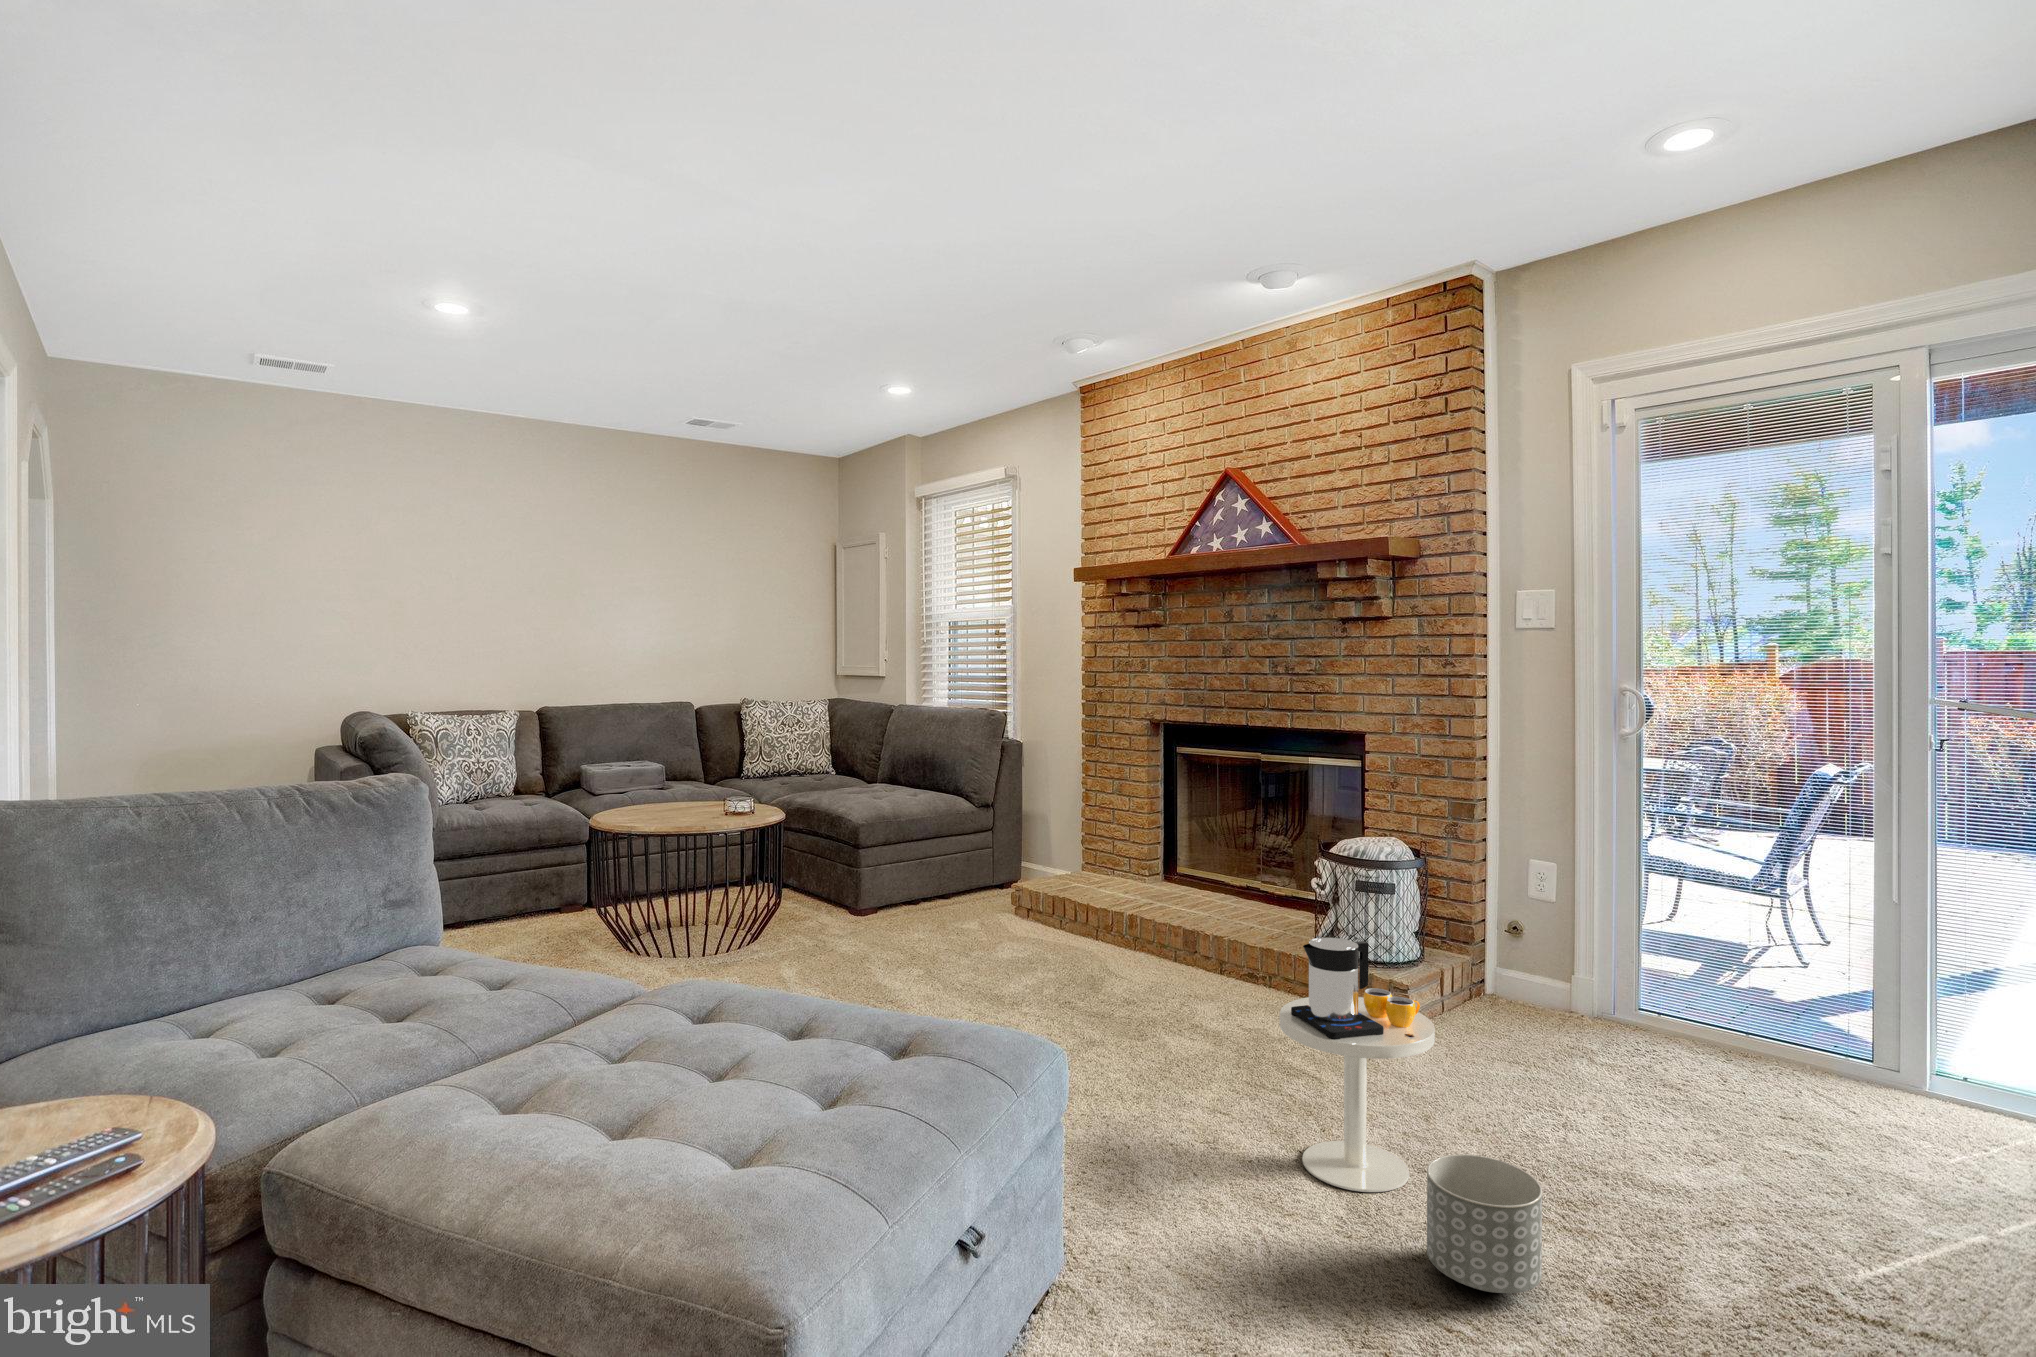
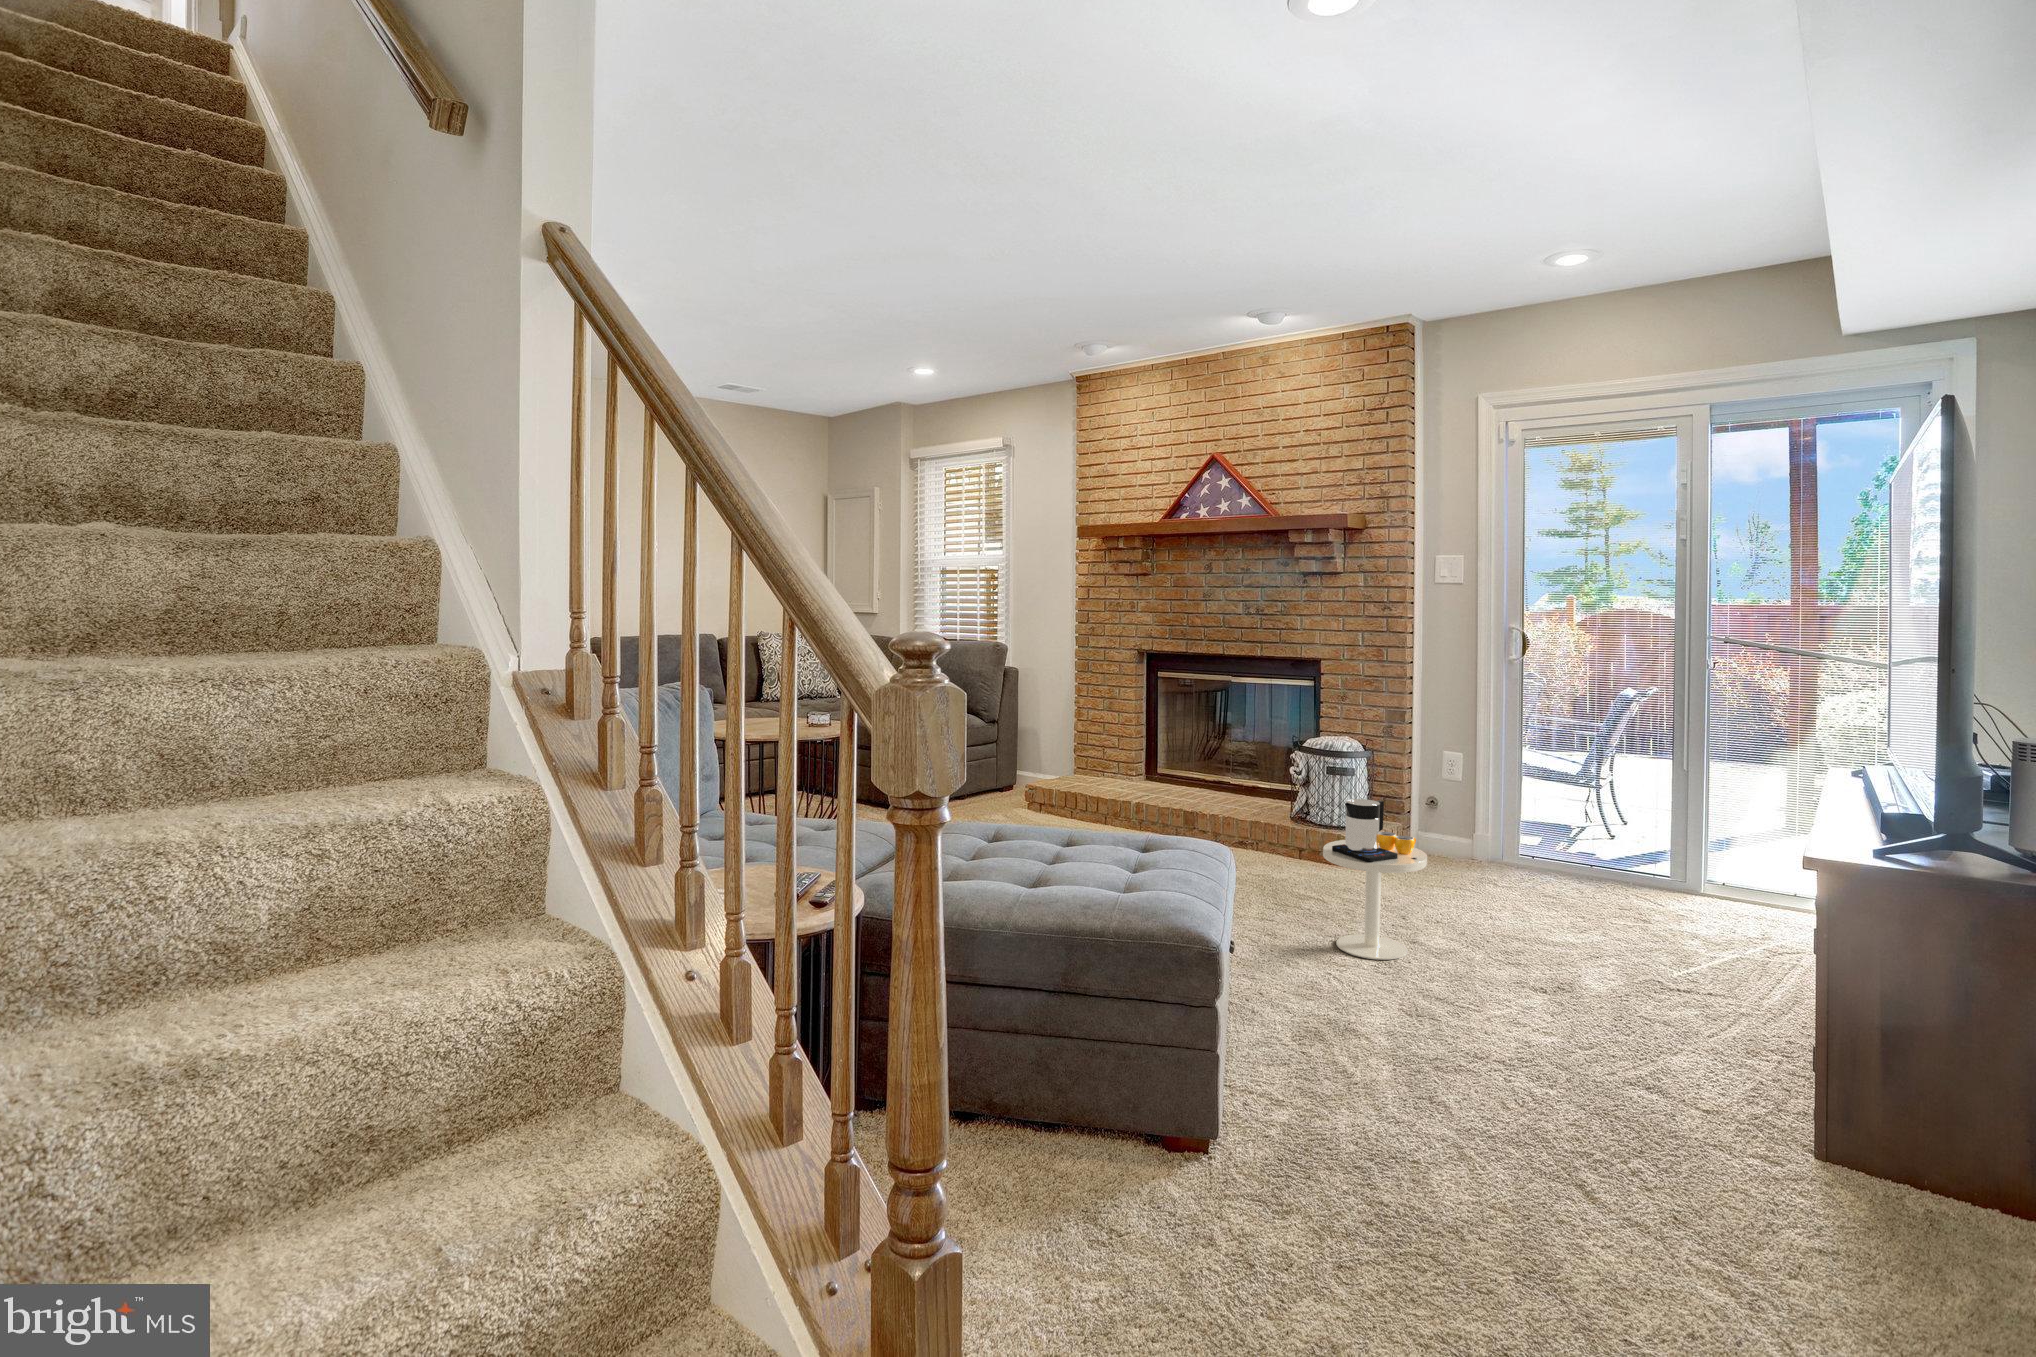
planter: present [1427,1155,1542,1293] -> none [1439,925,1512,1001]

